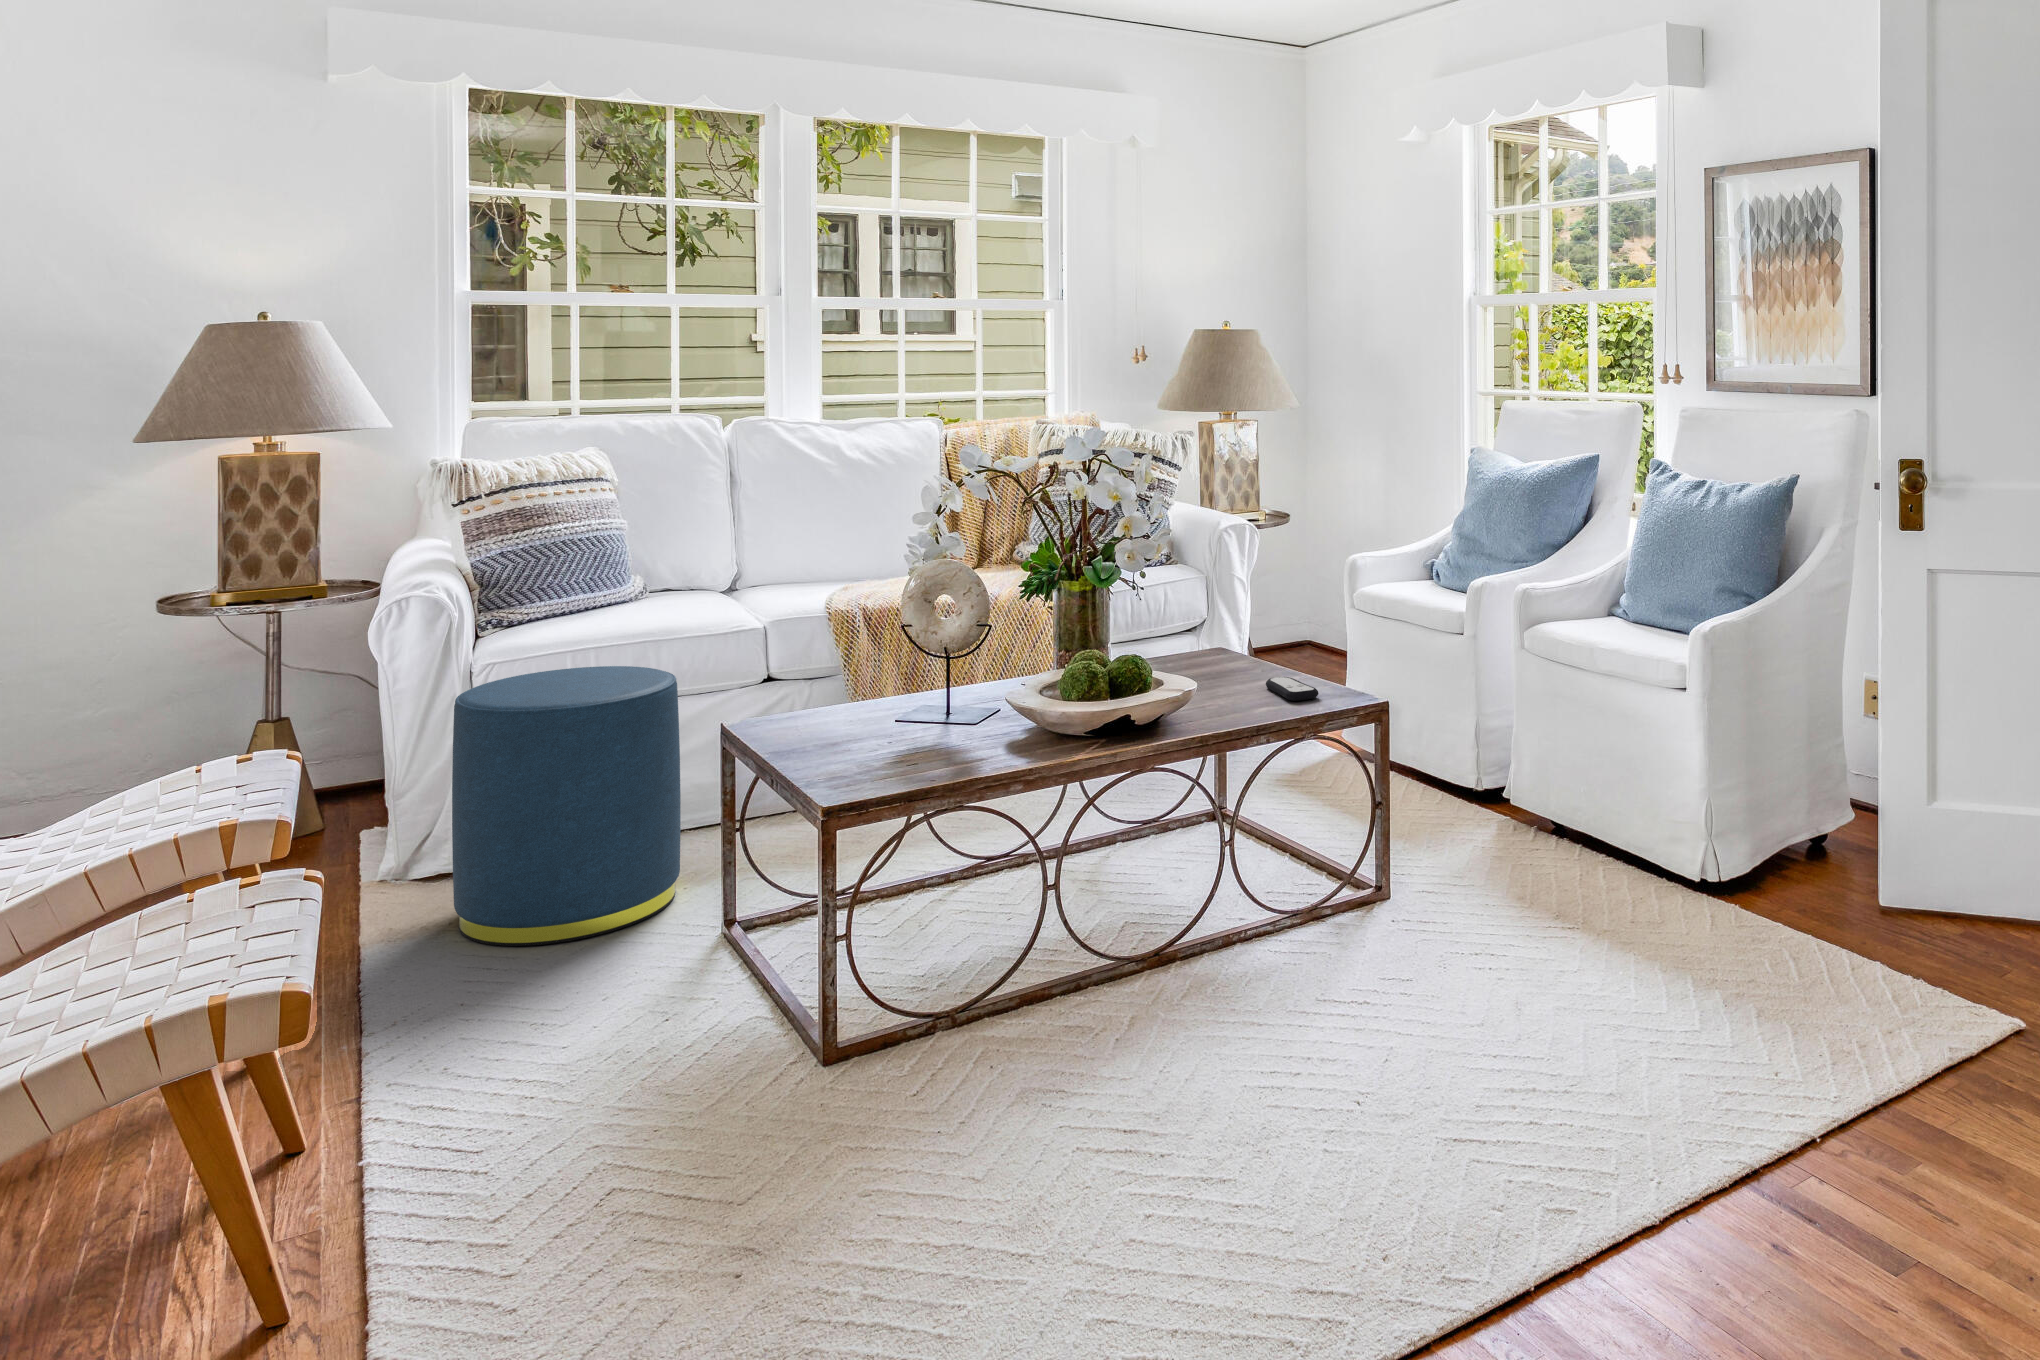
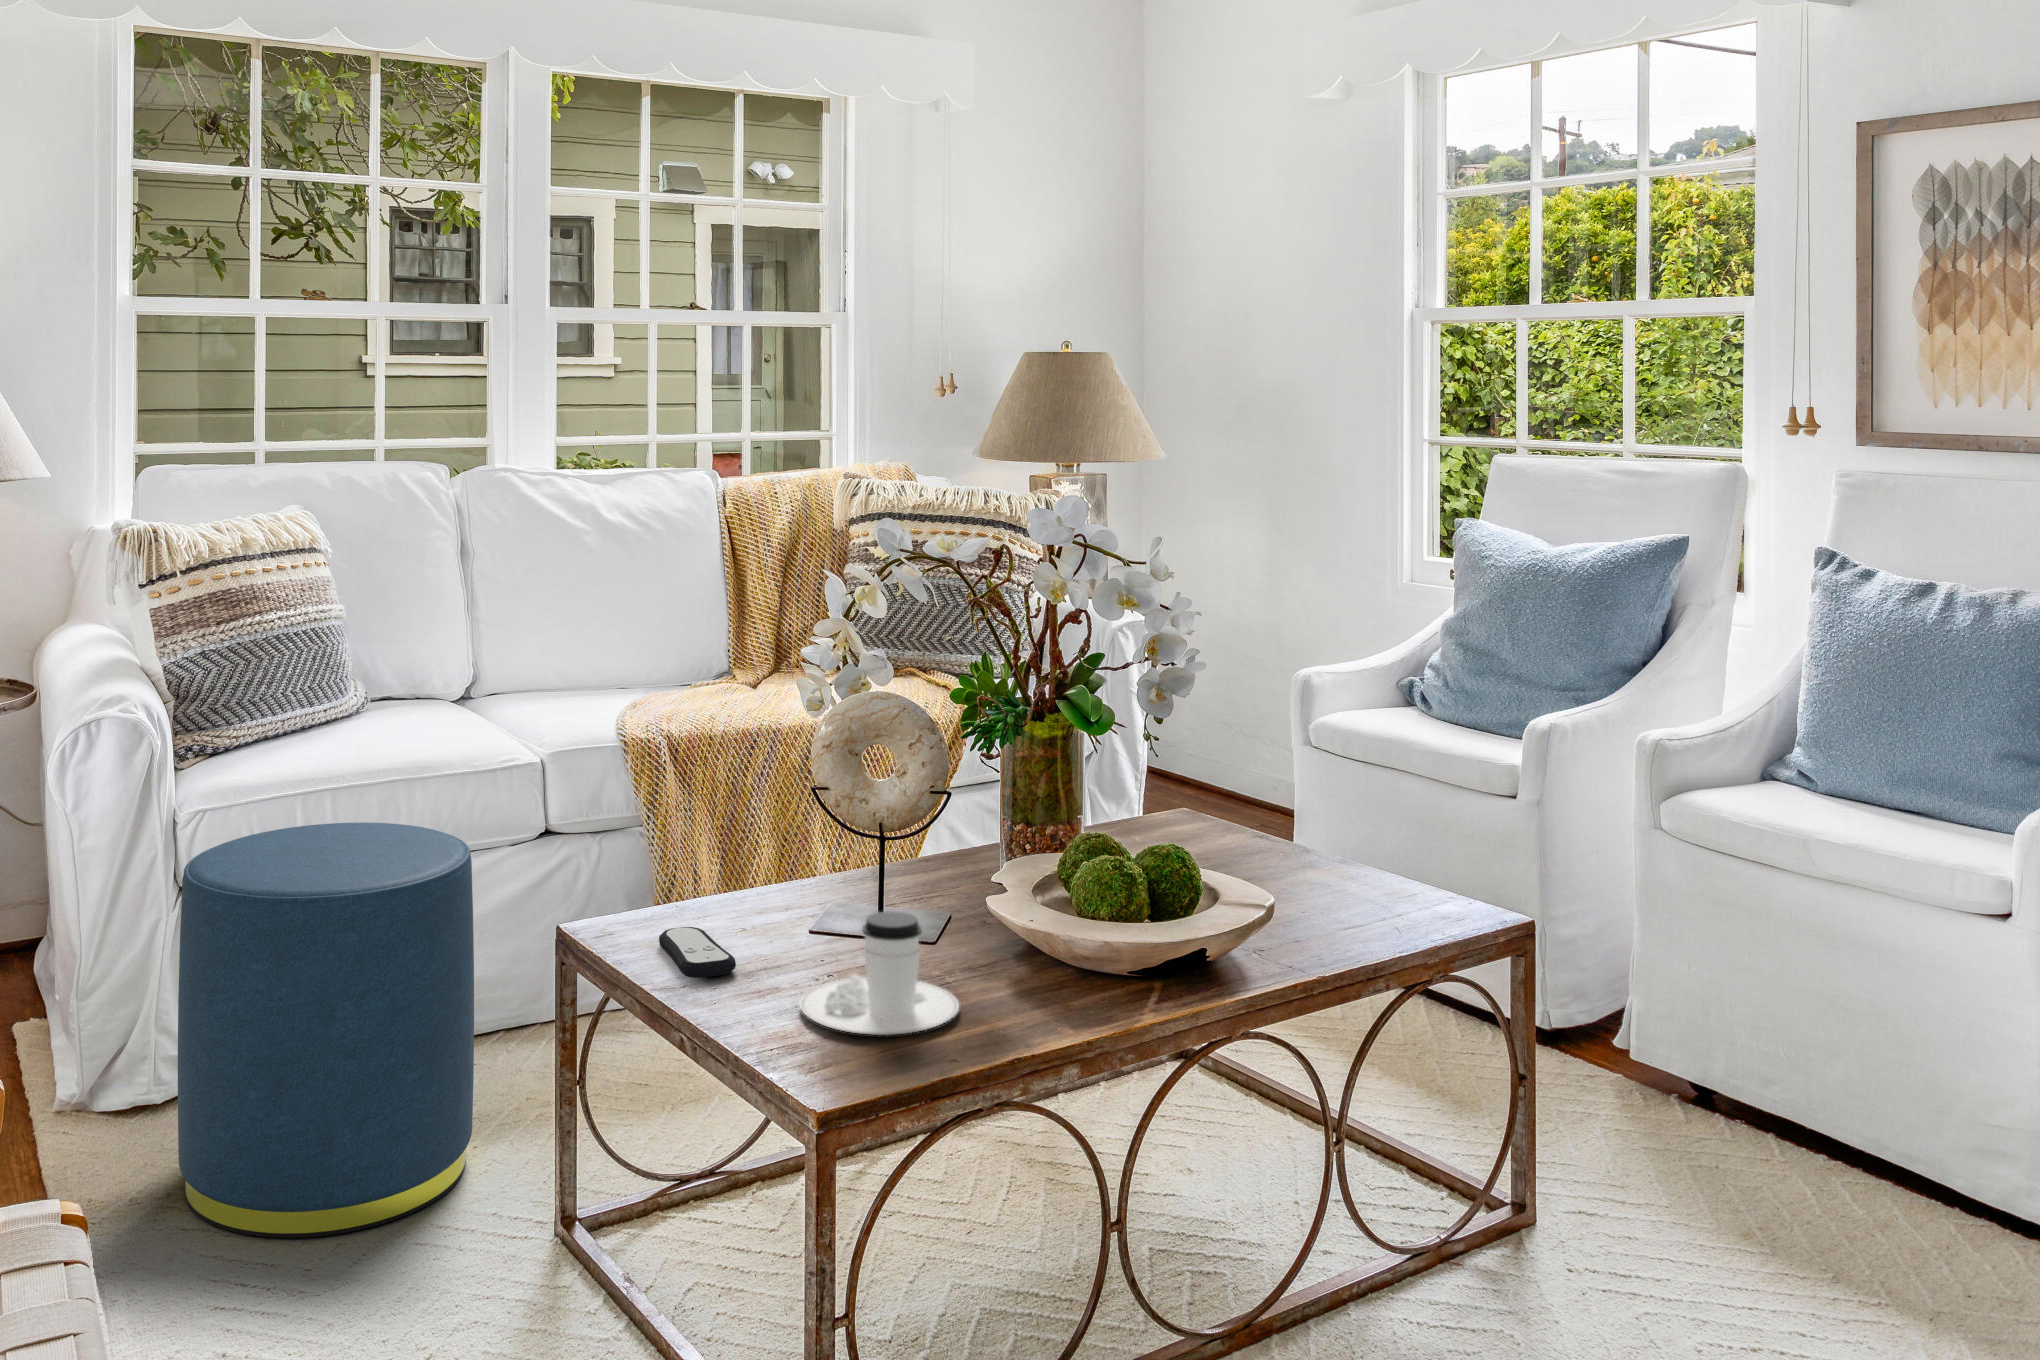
remote control: present [1266,677,1318,701] -> present [659,927,736,978]
coffee cup: none [850,696,960,772] -> present [800,911,959,1035]

